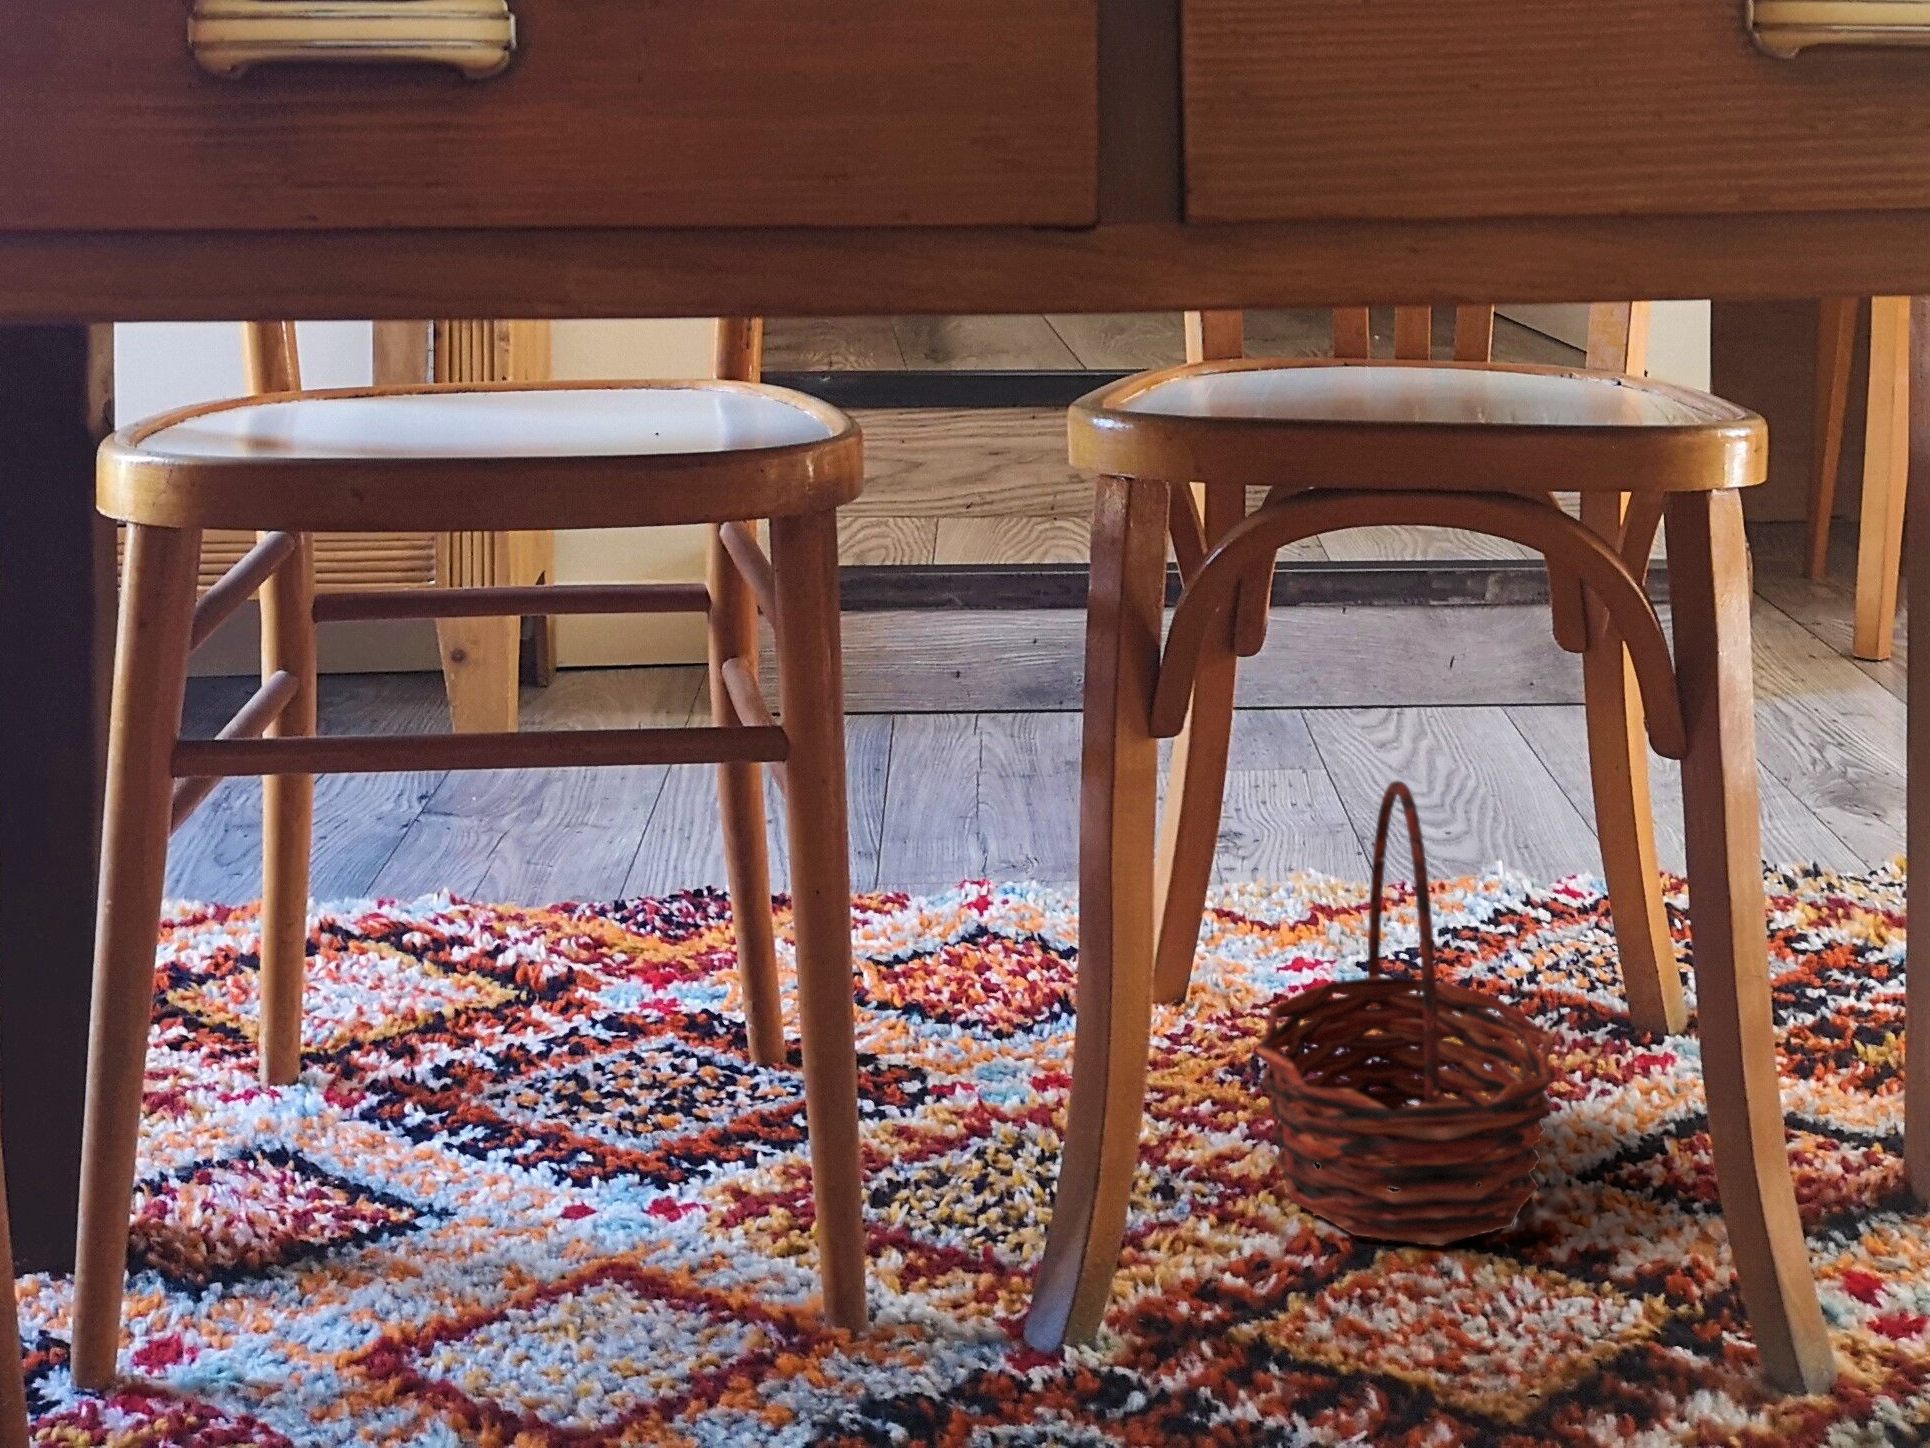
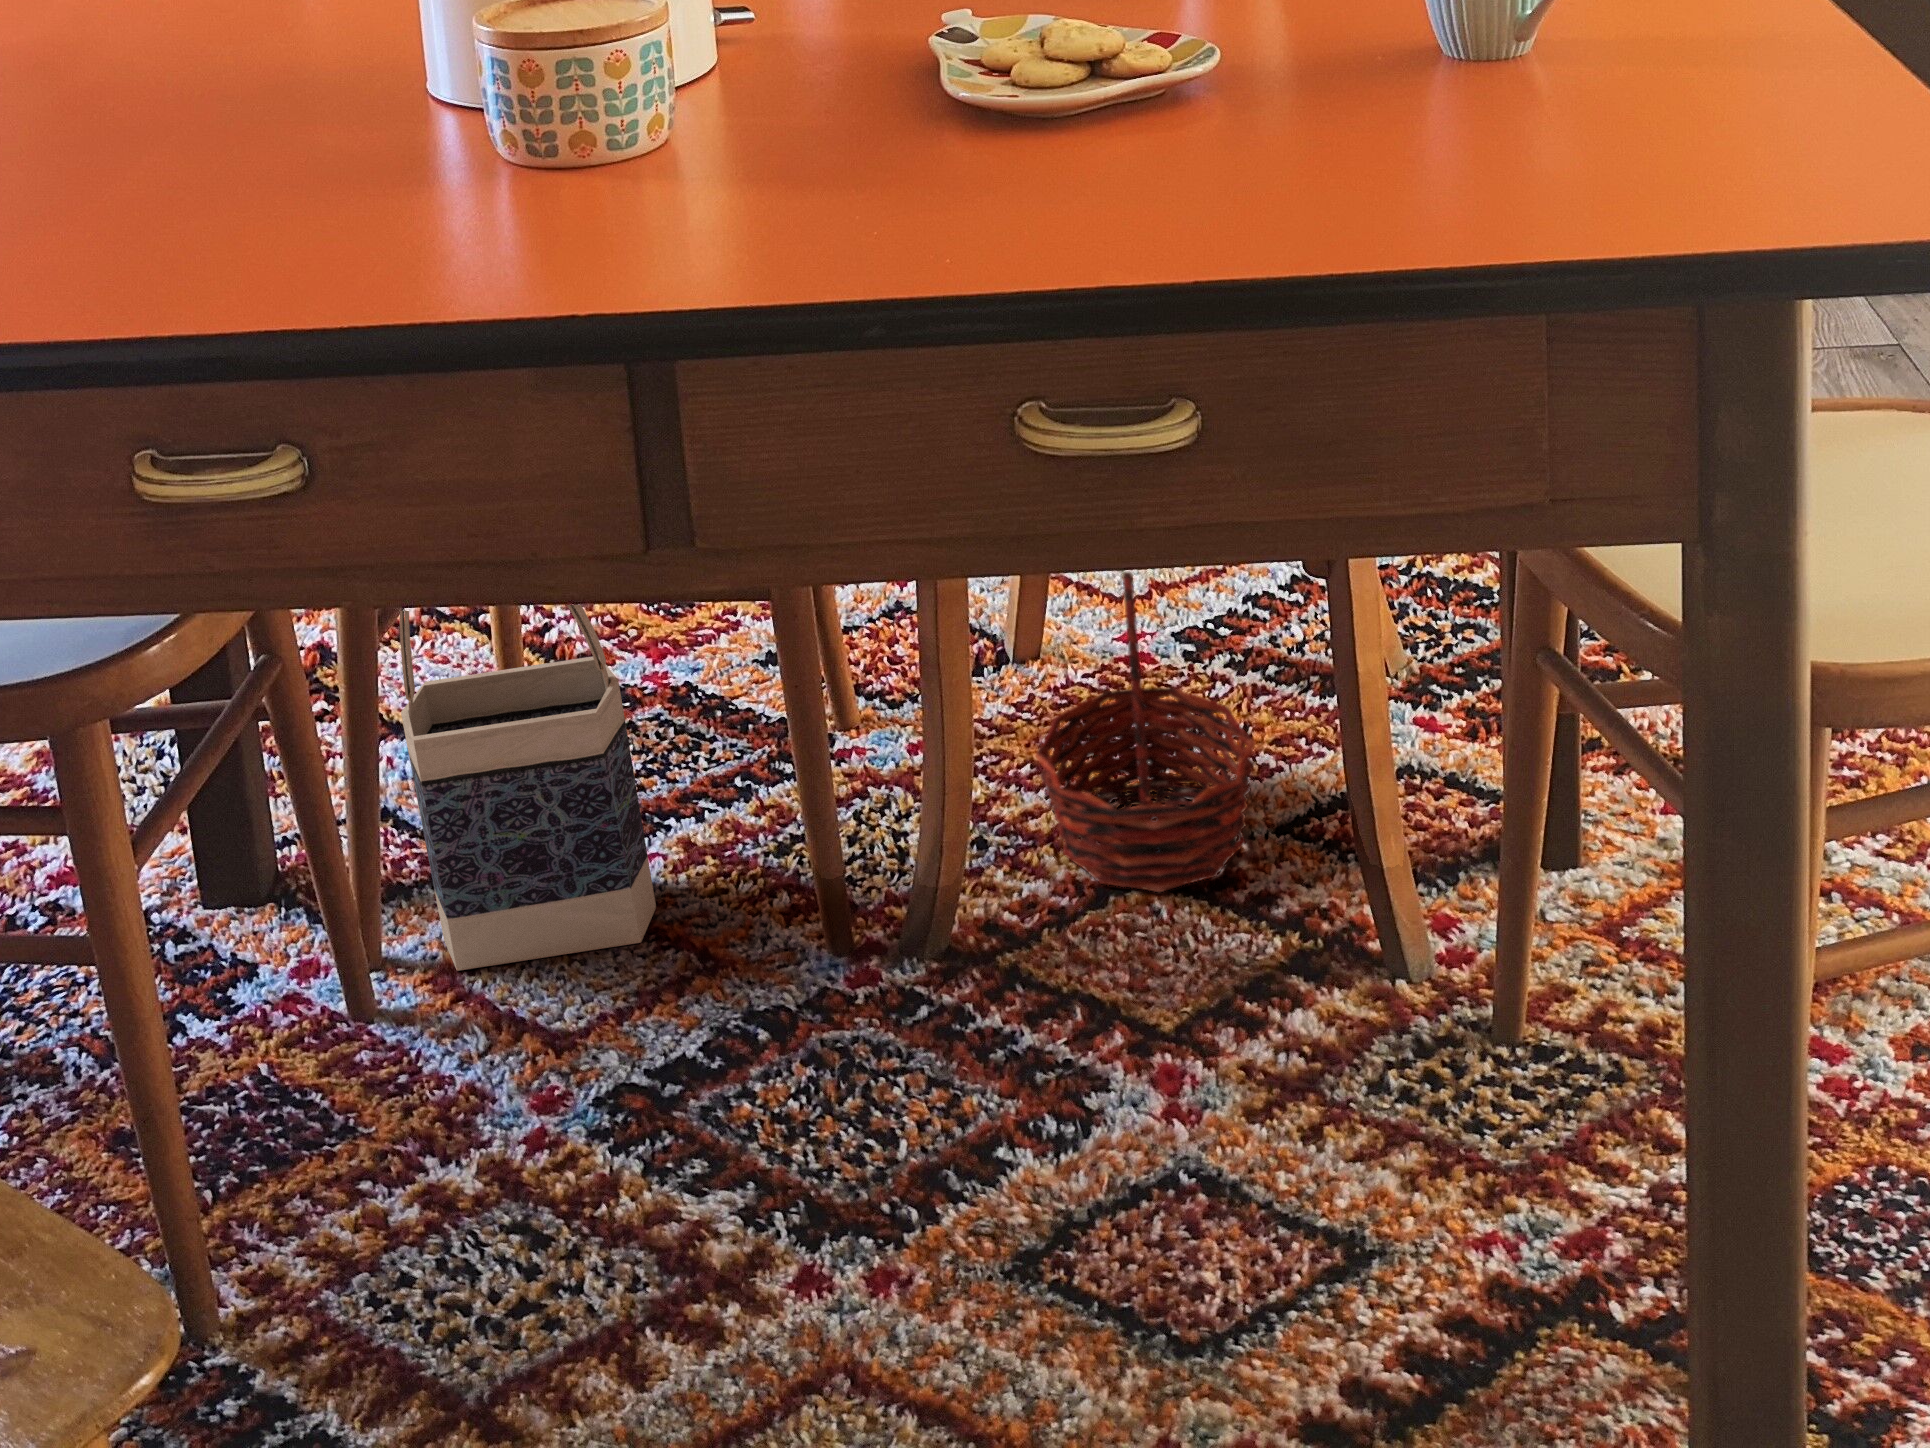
bag: none [380,594,707,1353] -> present [400,605,656,971]

